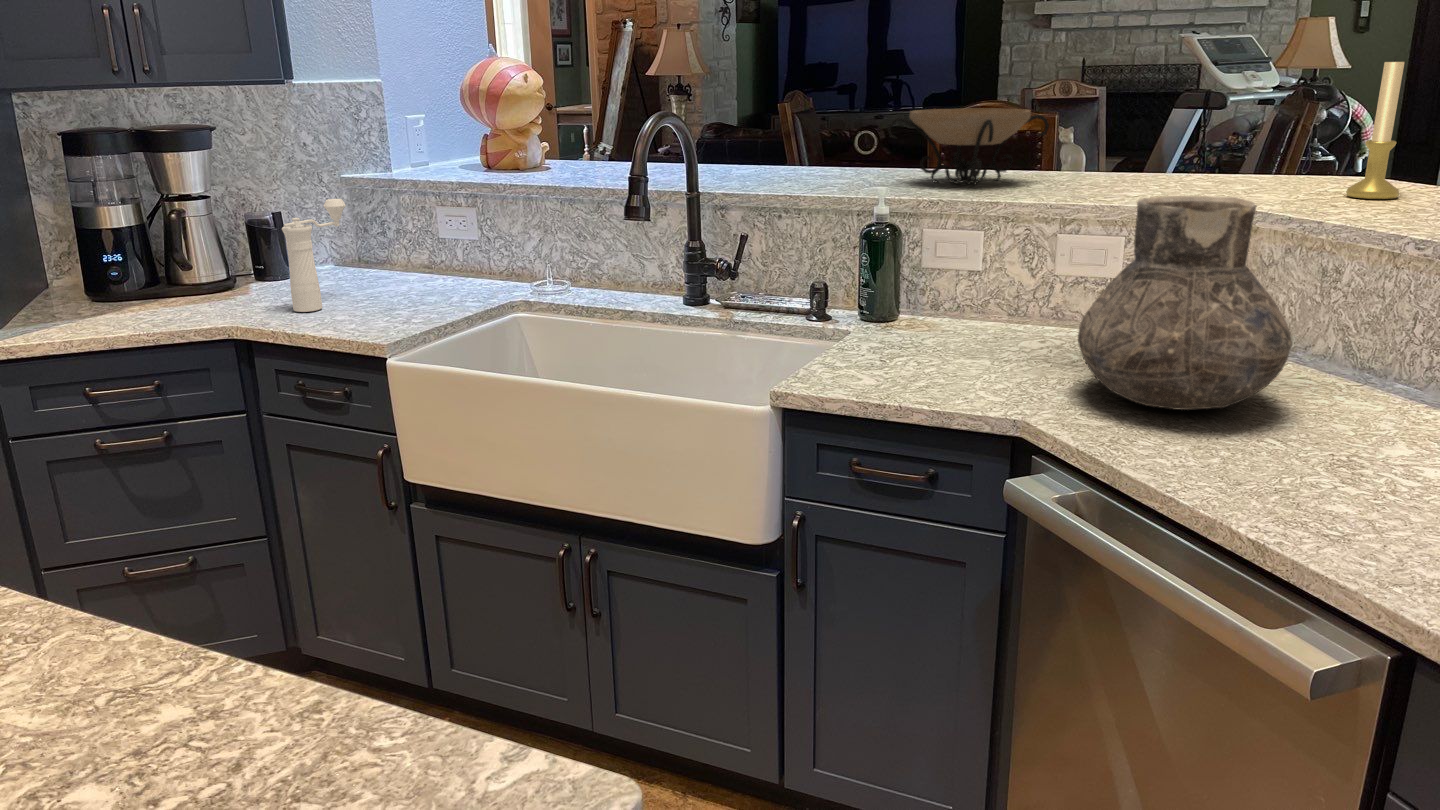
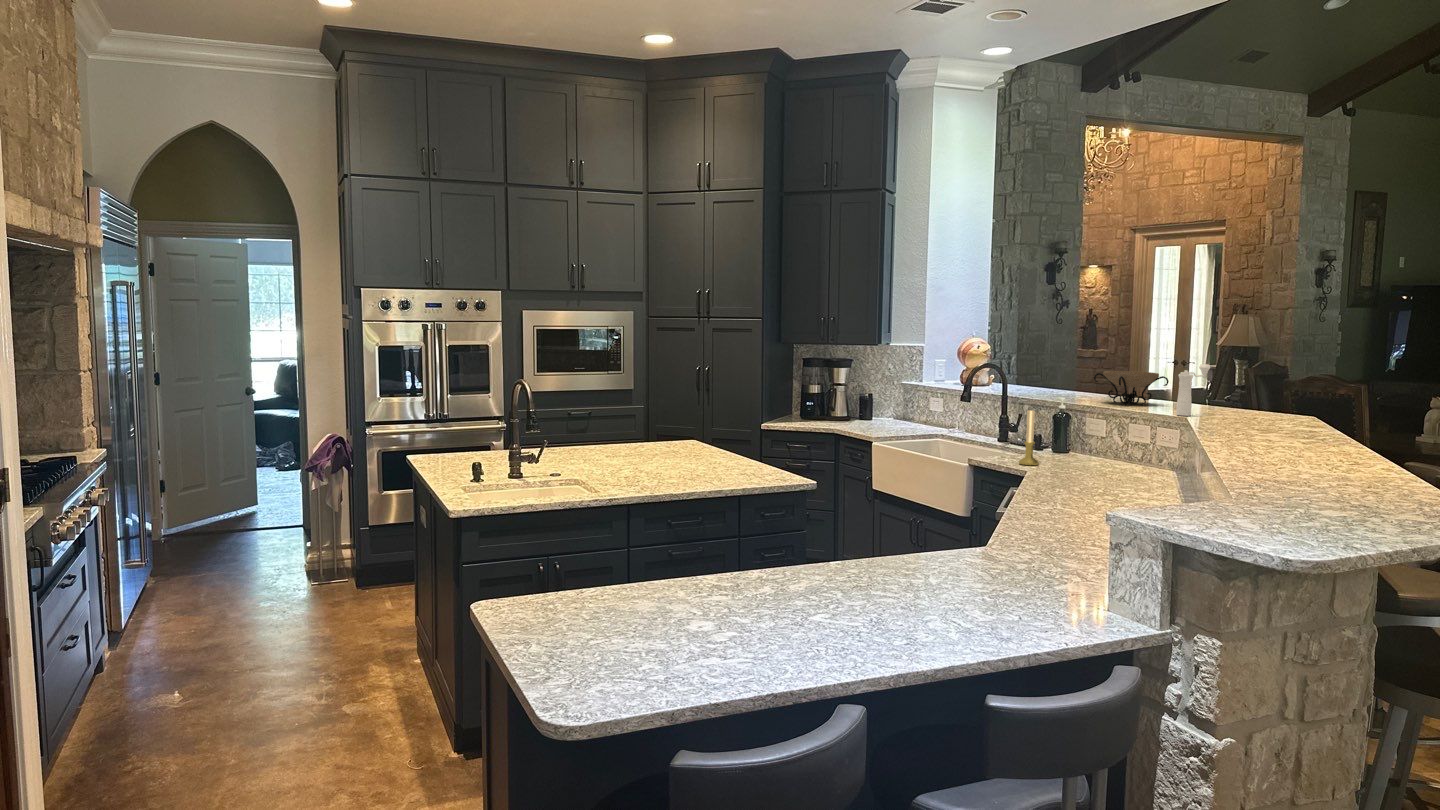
candle holder: present [1346,56,1404,199] -> present [1019,410,1039,465]
vase: present [1078,196,1292,410] -> none [1062,403,1137,477]
pepper mill: present [282,199,346,312] -> present [1176,364,1211,416]

